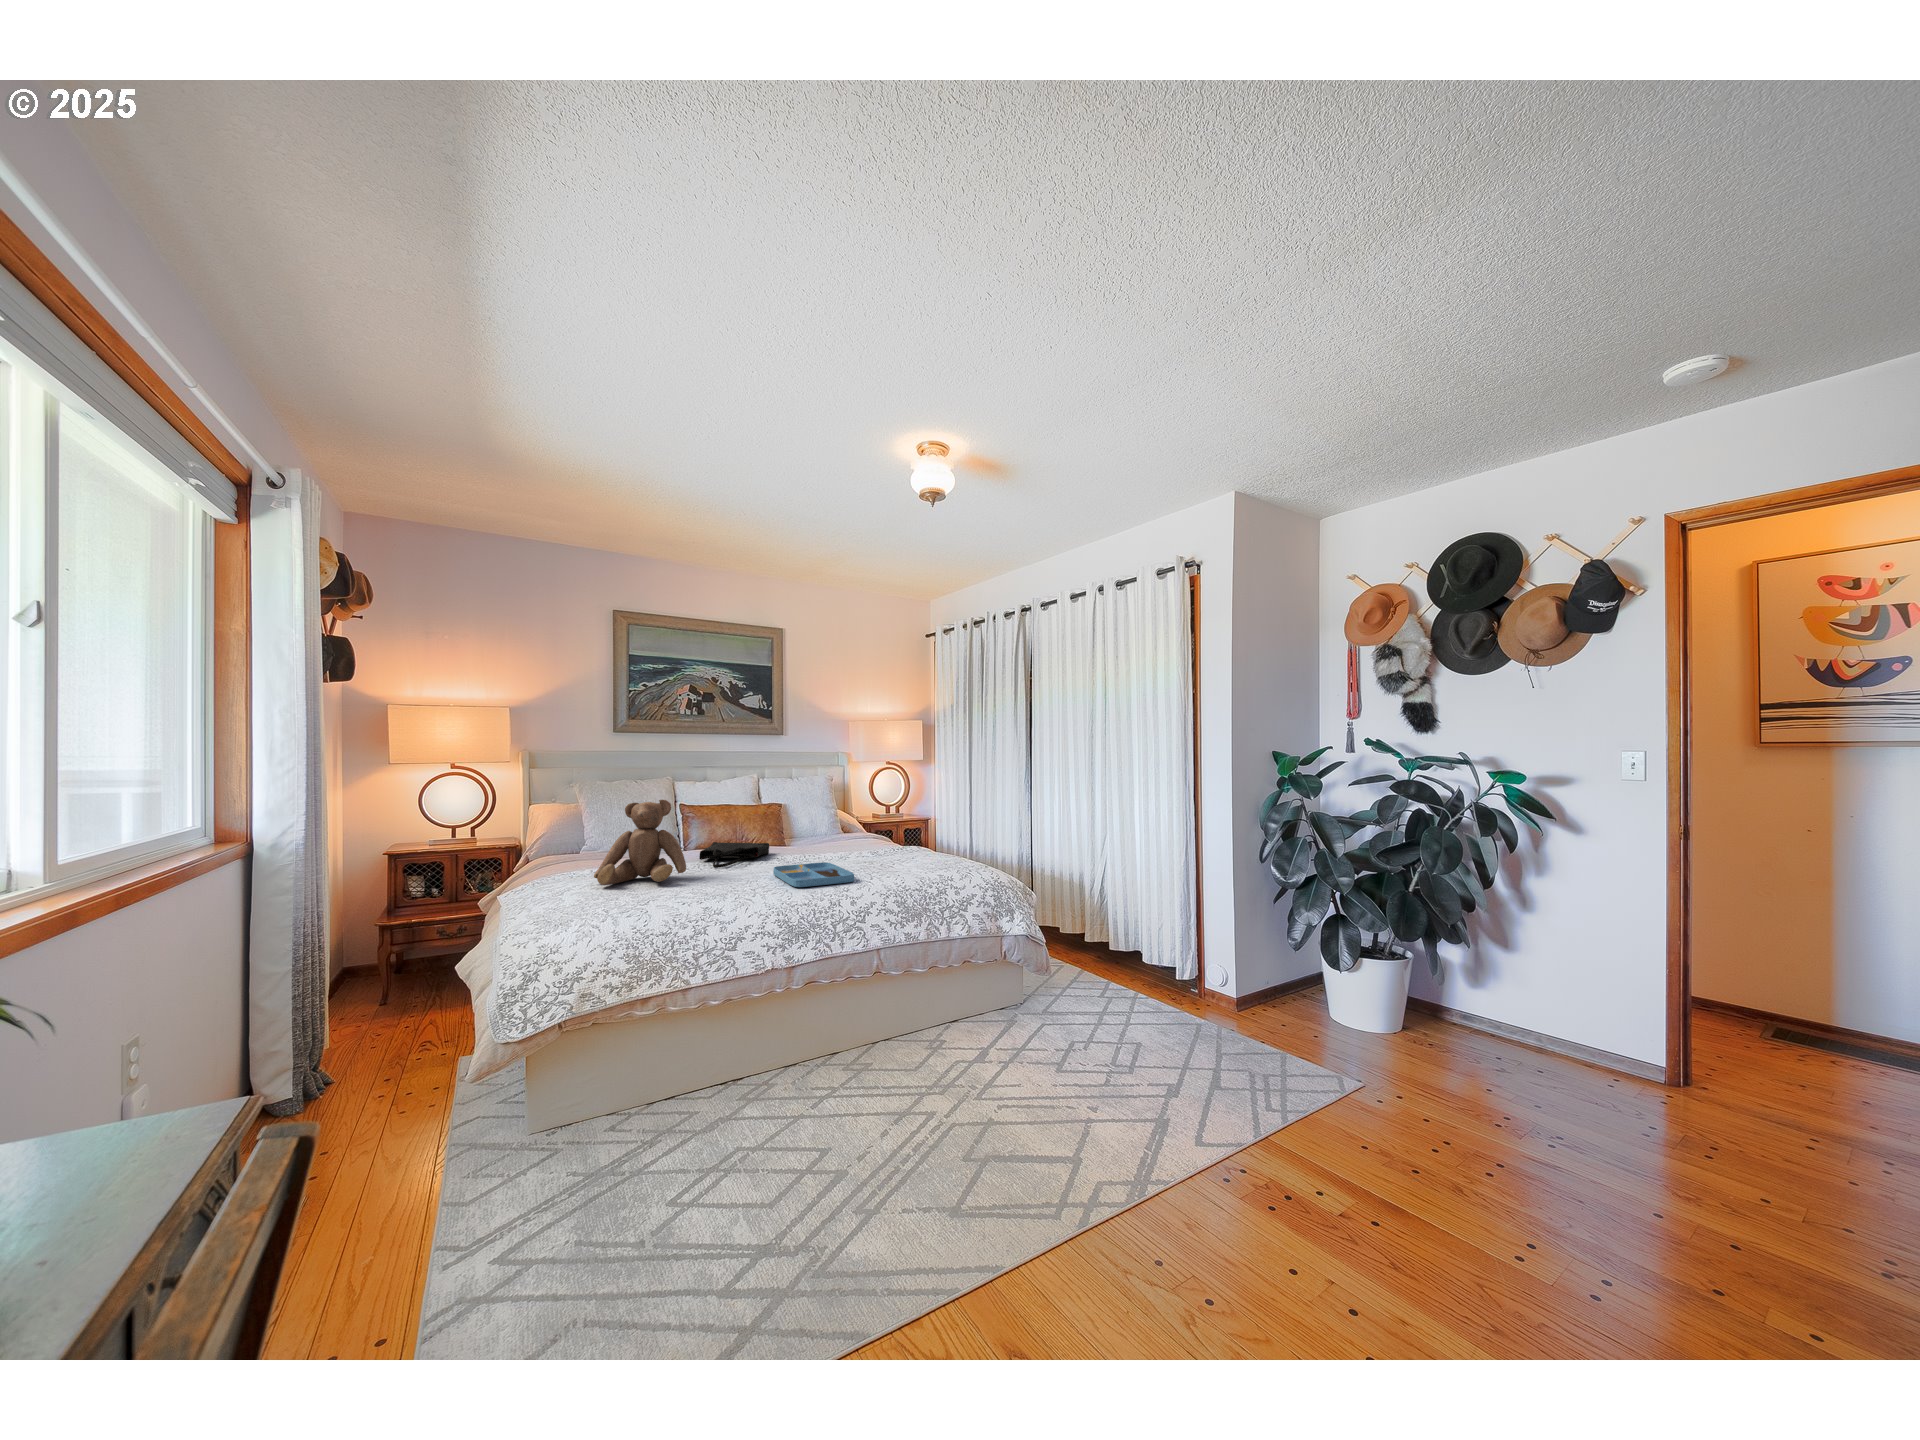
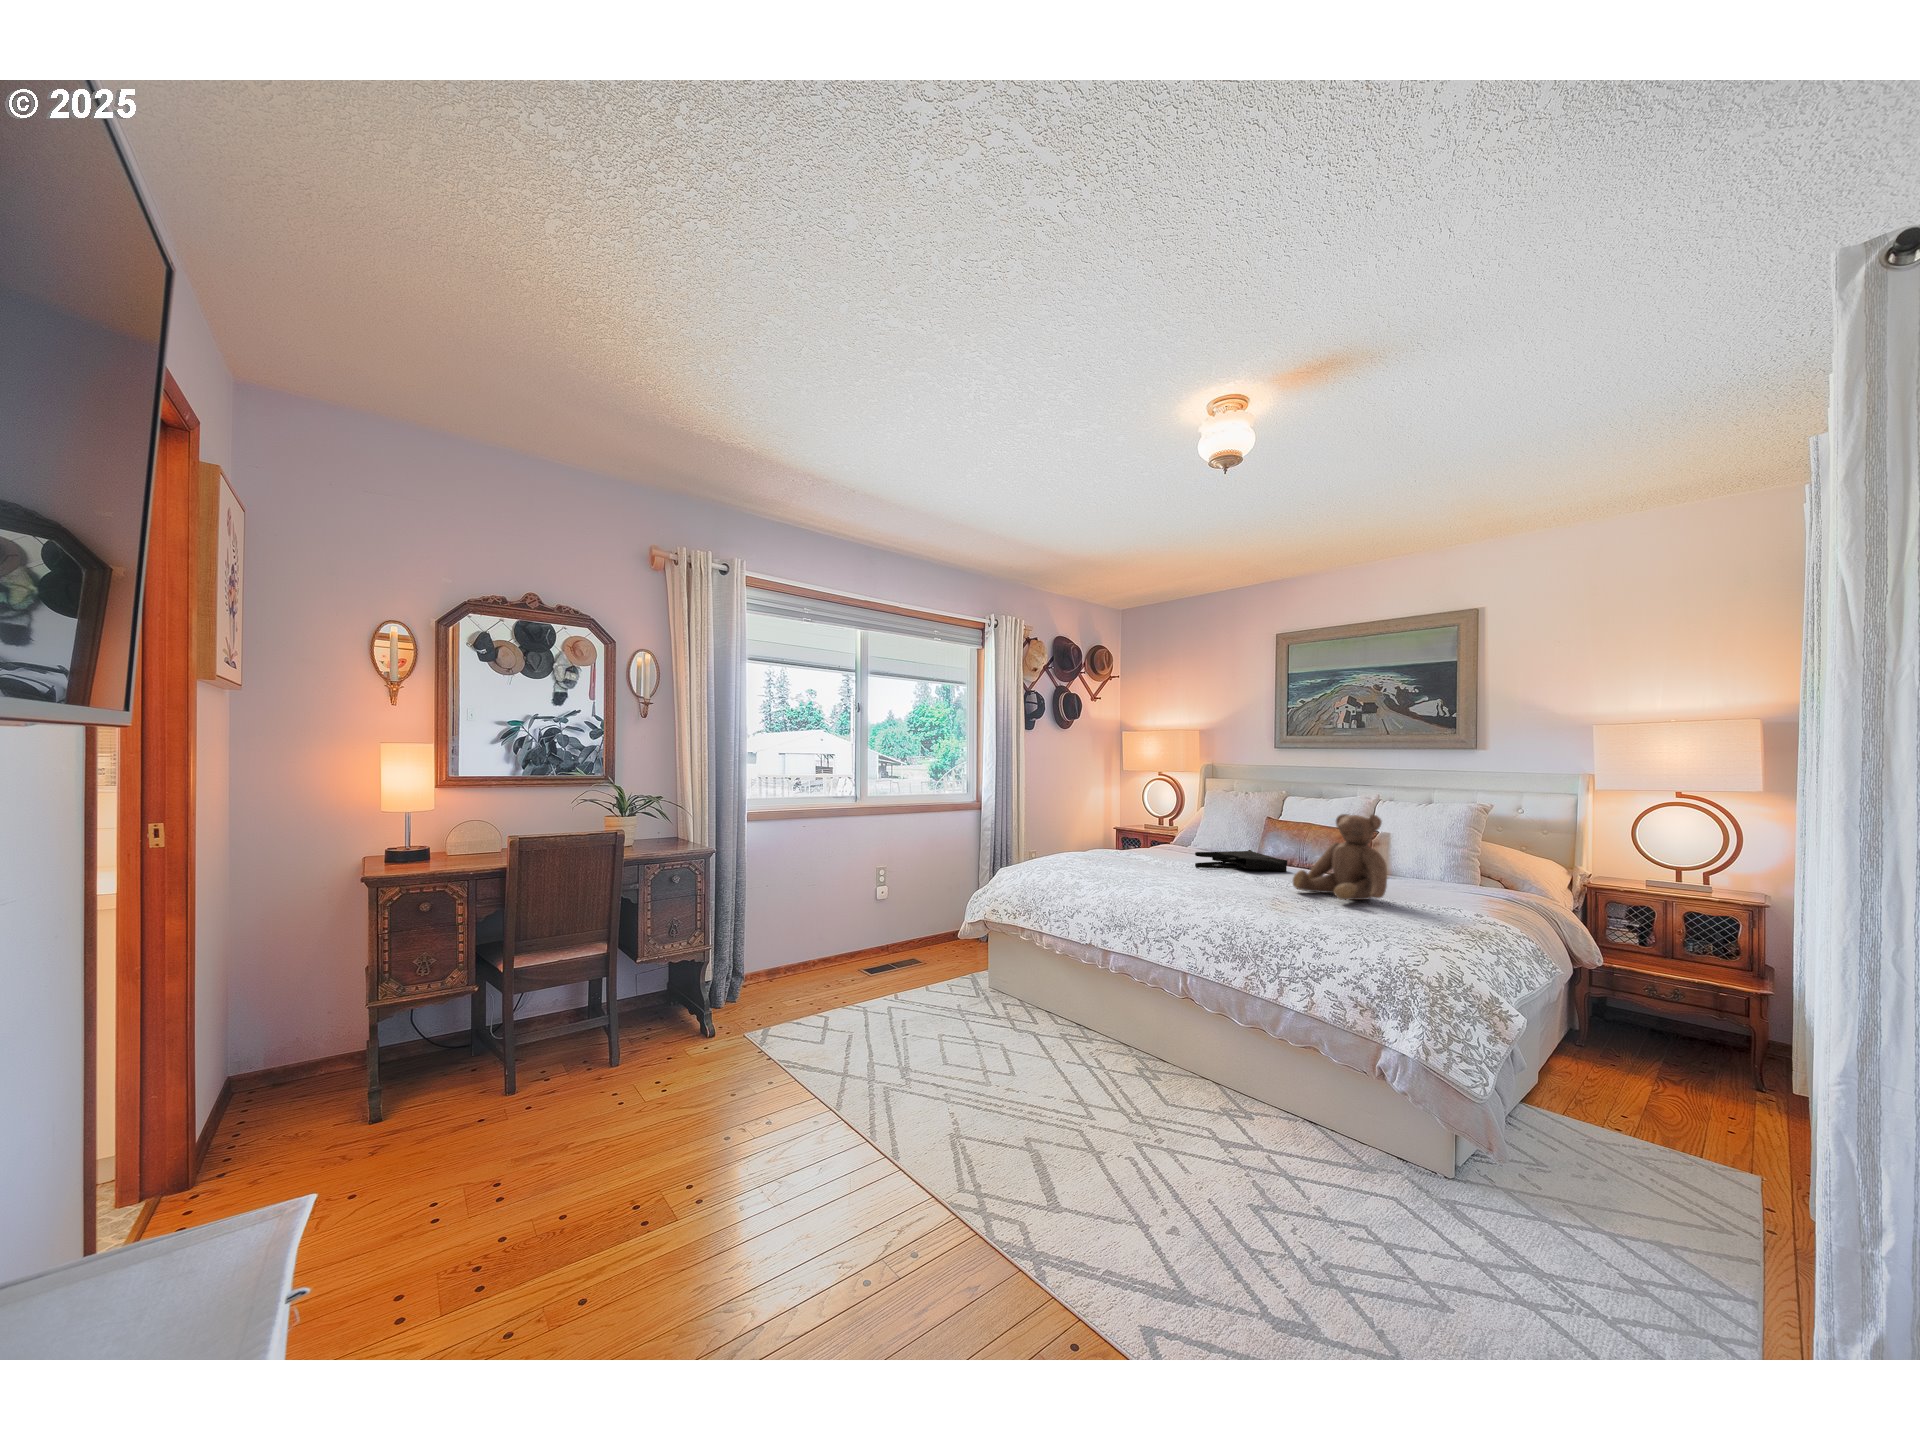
teddy bear: present [594,800,686,885] -> present [1293,814,1387,900]
tray: present [773,862,854,887] -> none [1151,873,1250,899]

